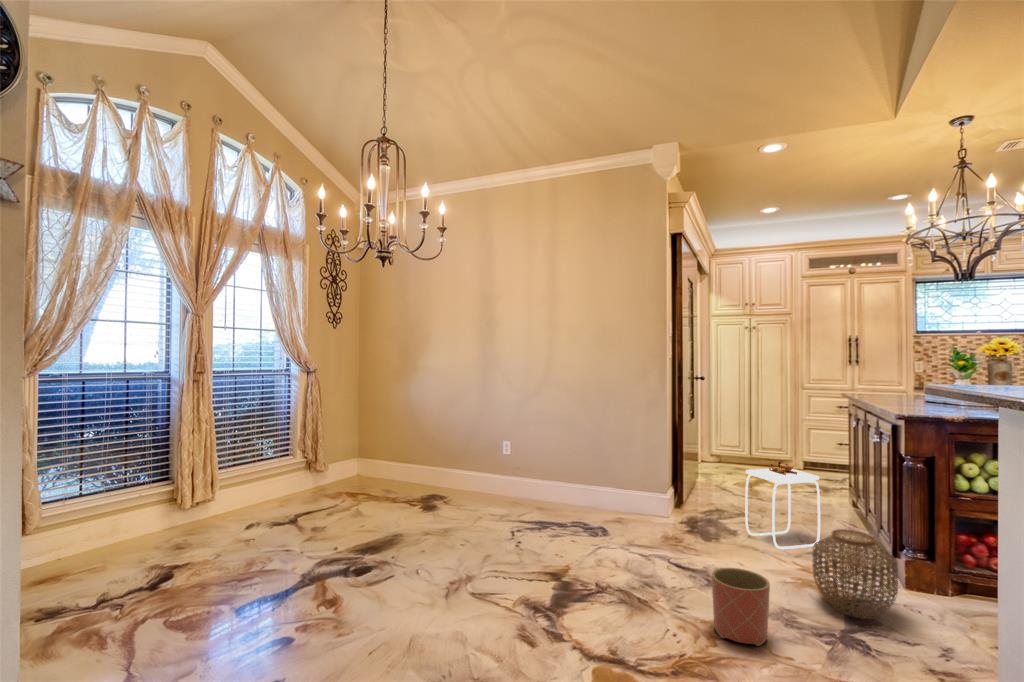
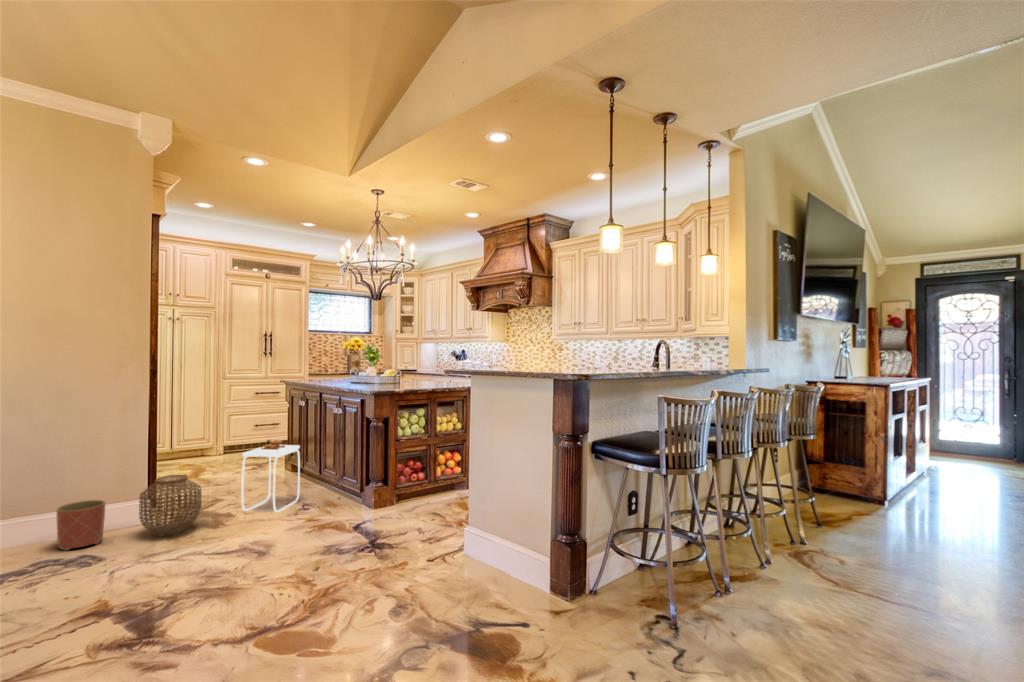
woven basket: present [813,529,898,619] -> present [139,475,201,536]
planter: present [712,568,770,646] -> present [56,500,106,550]

